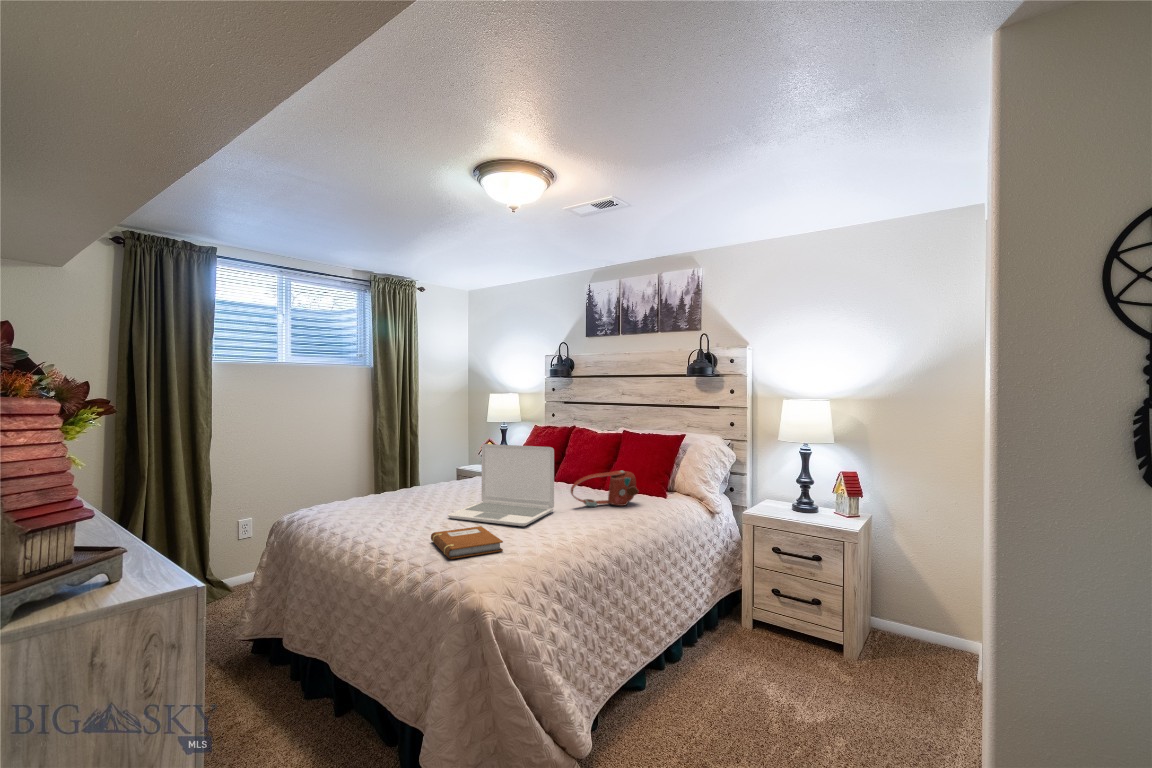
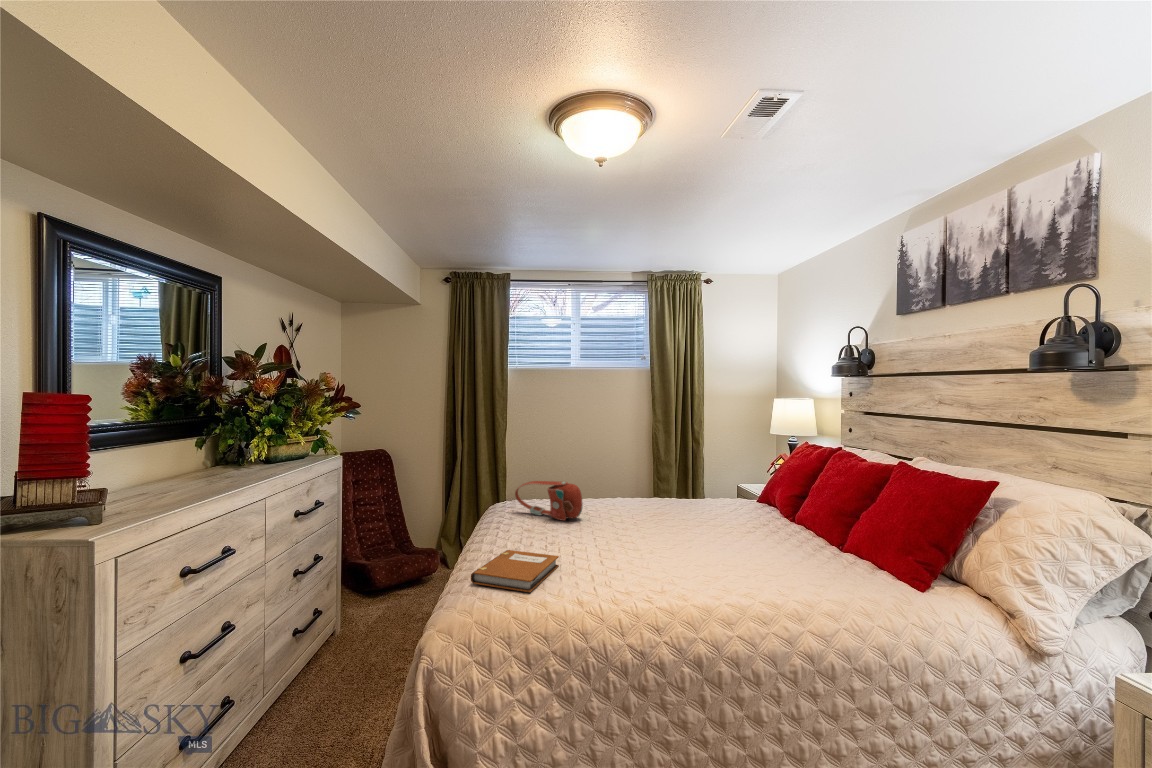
laptop: present [448,444,554,526] -> none [573,459,691,570]
handbag: present [571,471,639,506] -> present [515,481,582,521]

